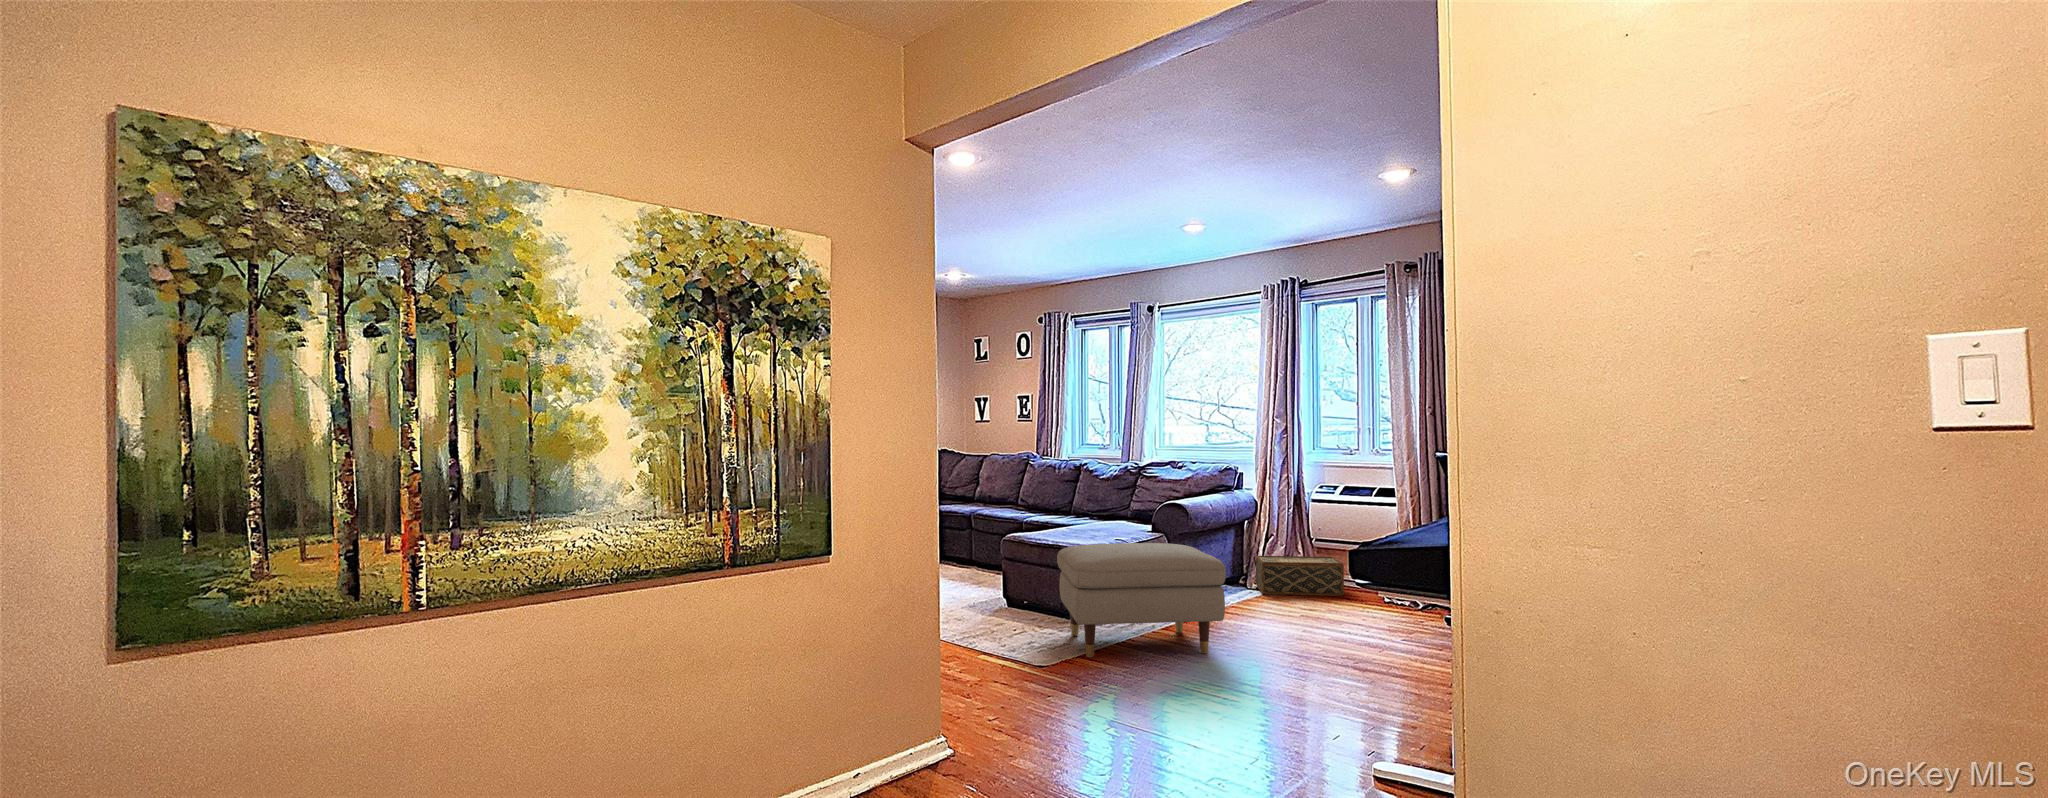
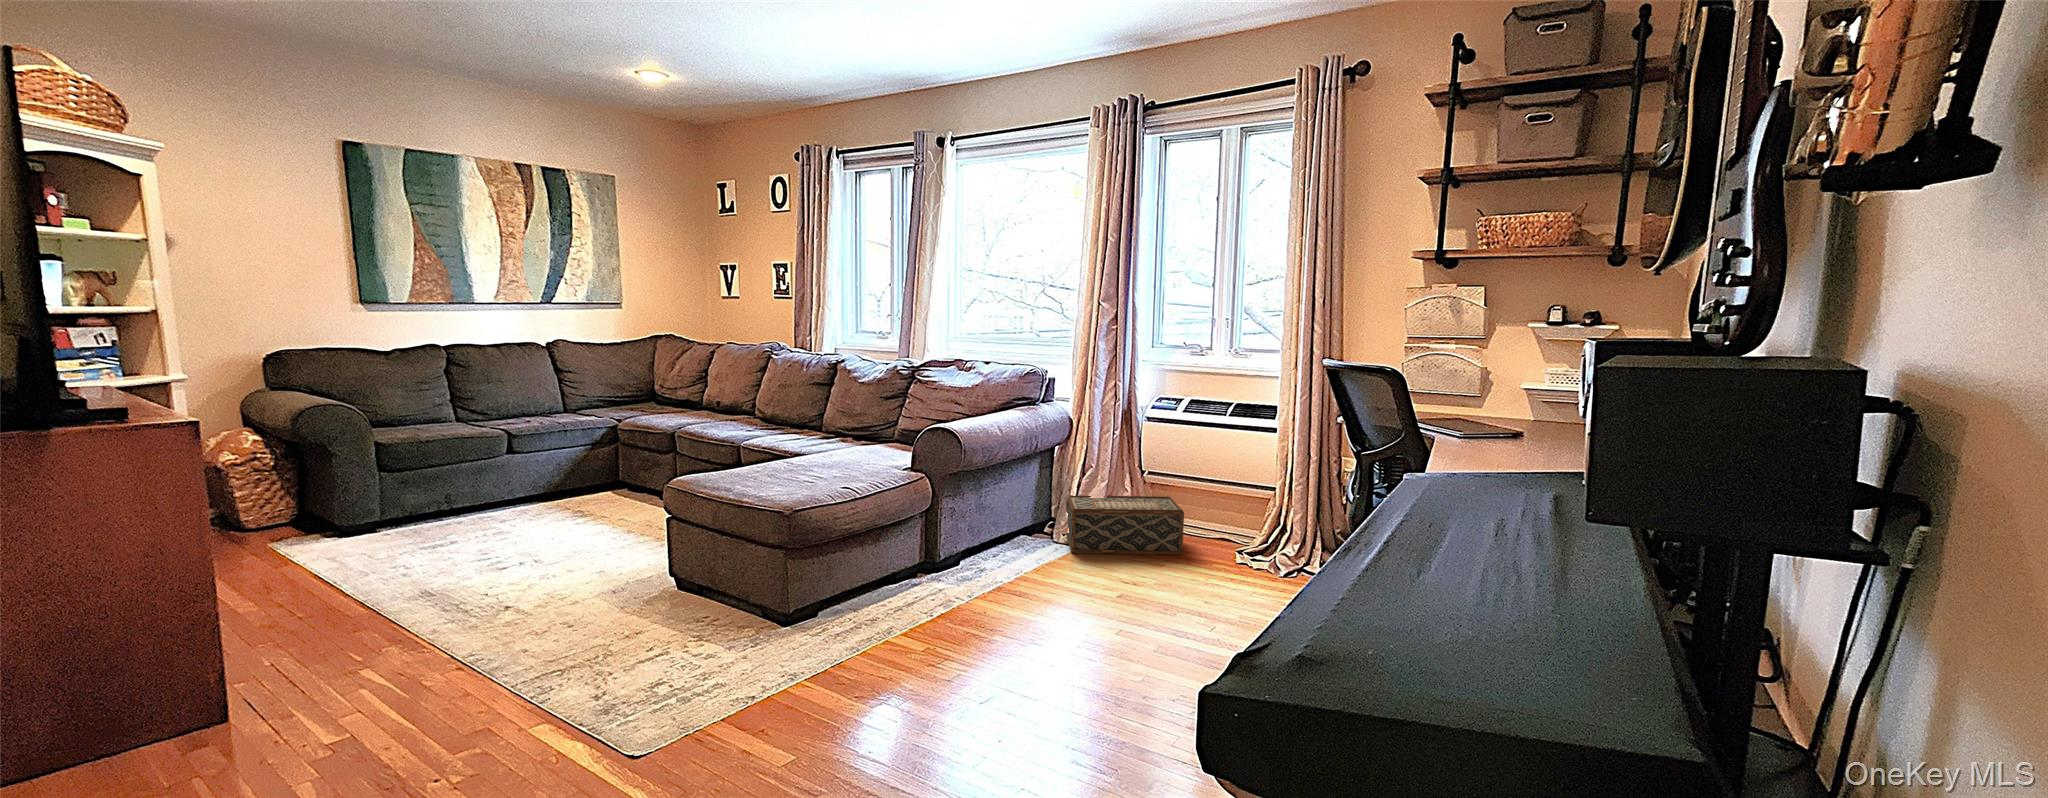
ottoman: present [1057,543,1226,657] -> none [700,510,986,732]

